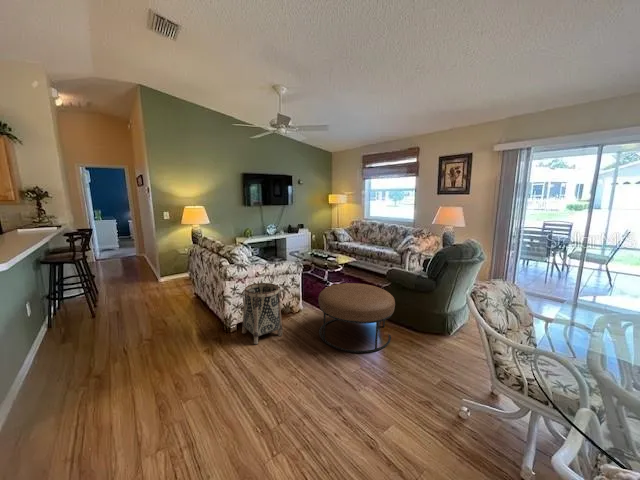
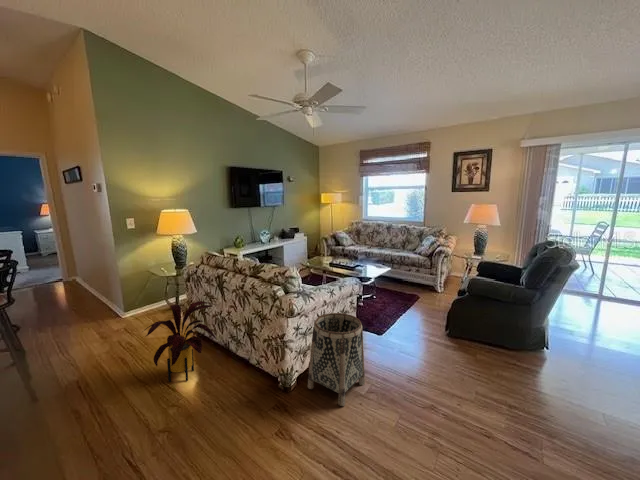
house plant: none [142,269,200,320] -> present [145,301,216,382]
ottoman: present [318,283,395,353] -> none [402,301,510,397]

